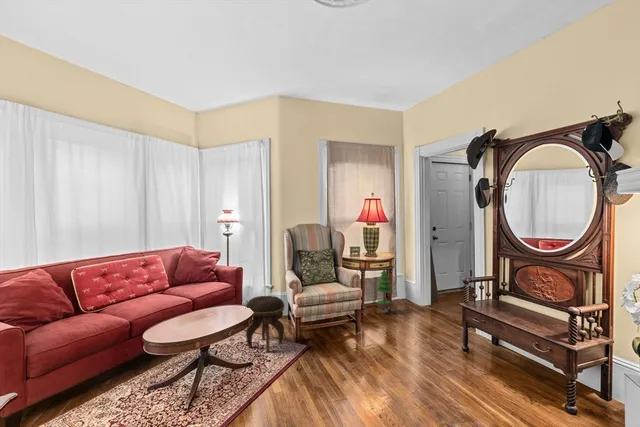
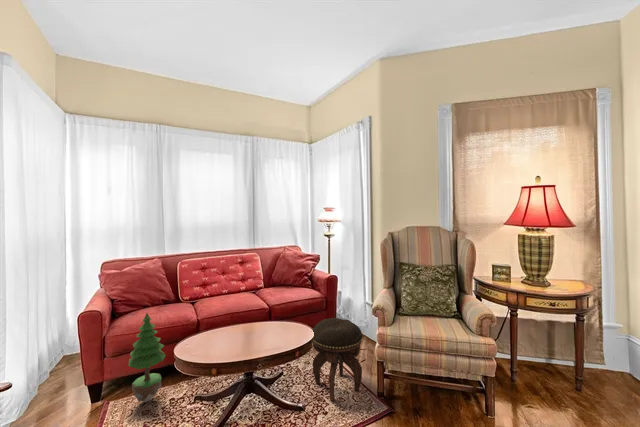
potted tree: present [376,268,393,313] -> present [129,313,166,402]

